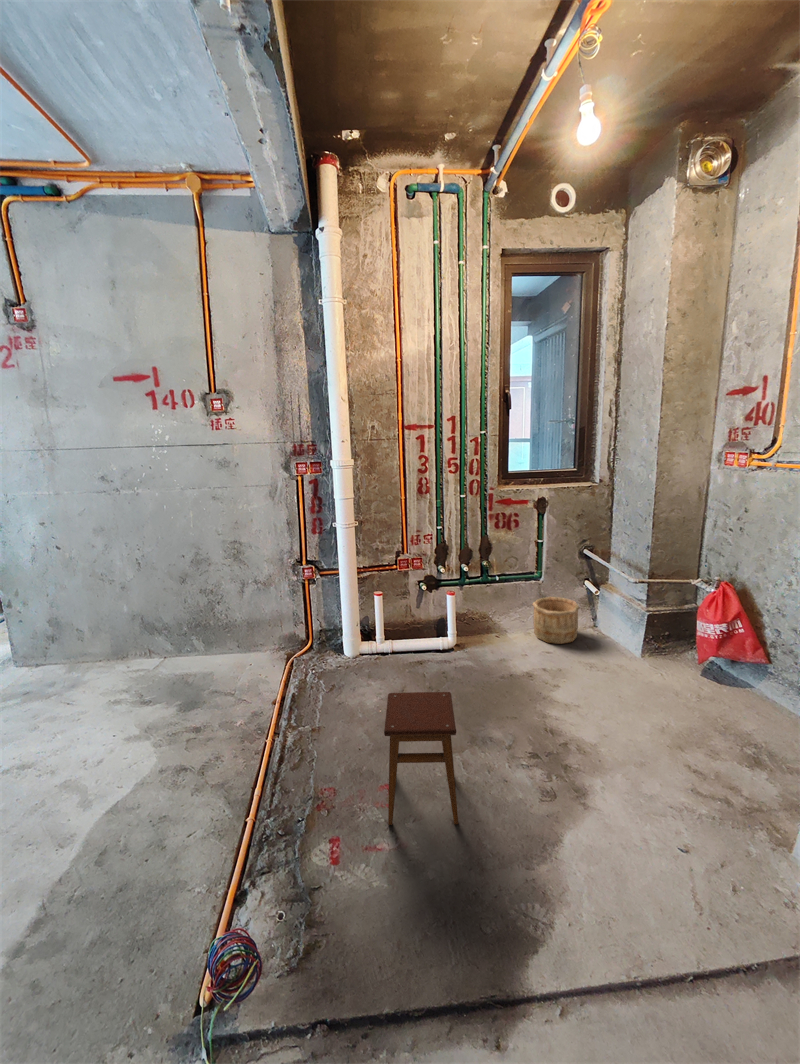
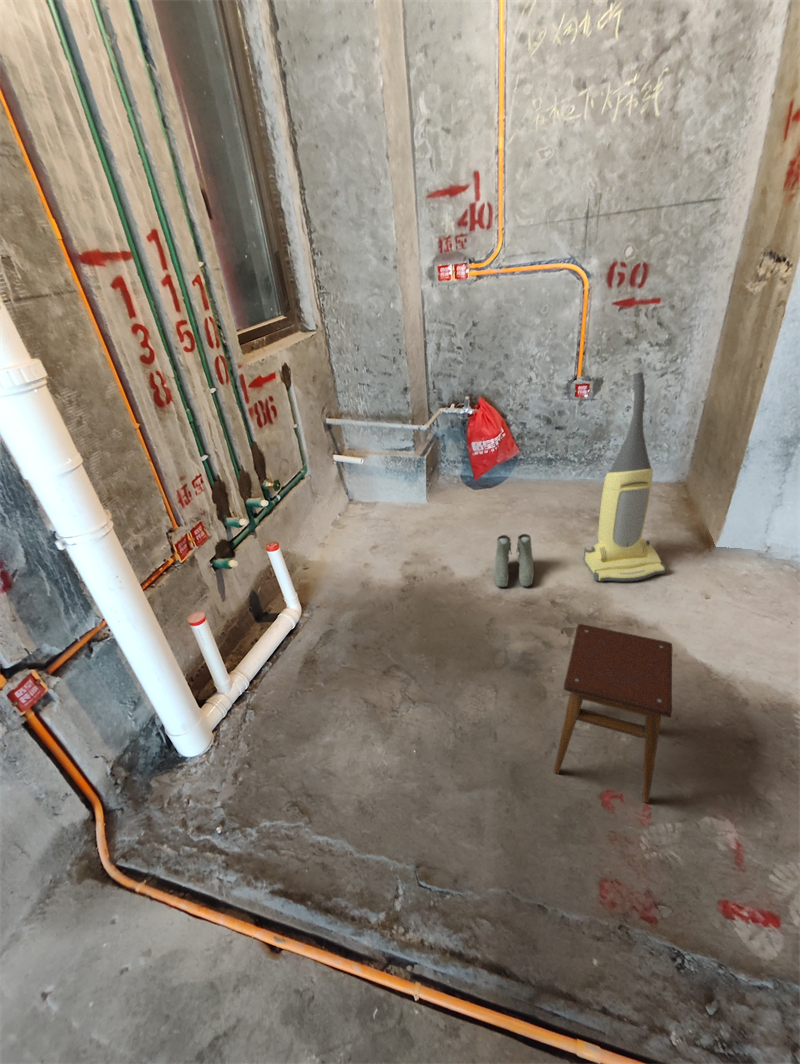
vacuum cleaner: none [625,572,731,824] -> present [584,372,666,581]
wooden bucket: present [532,597,579,644] -> none [320,481,378,542]
boots: none [555,677,609,731] -> present [494,534,534,587]

